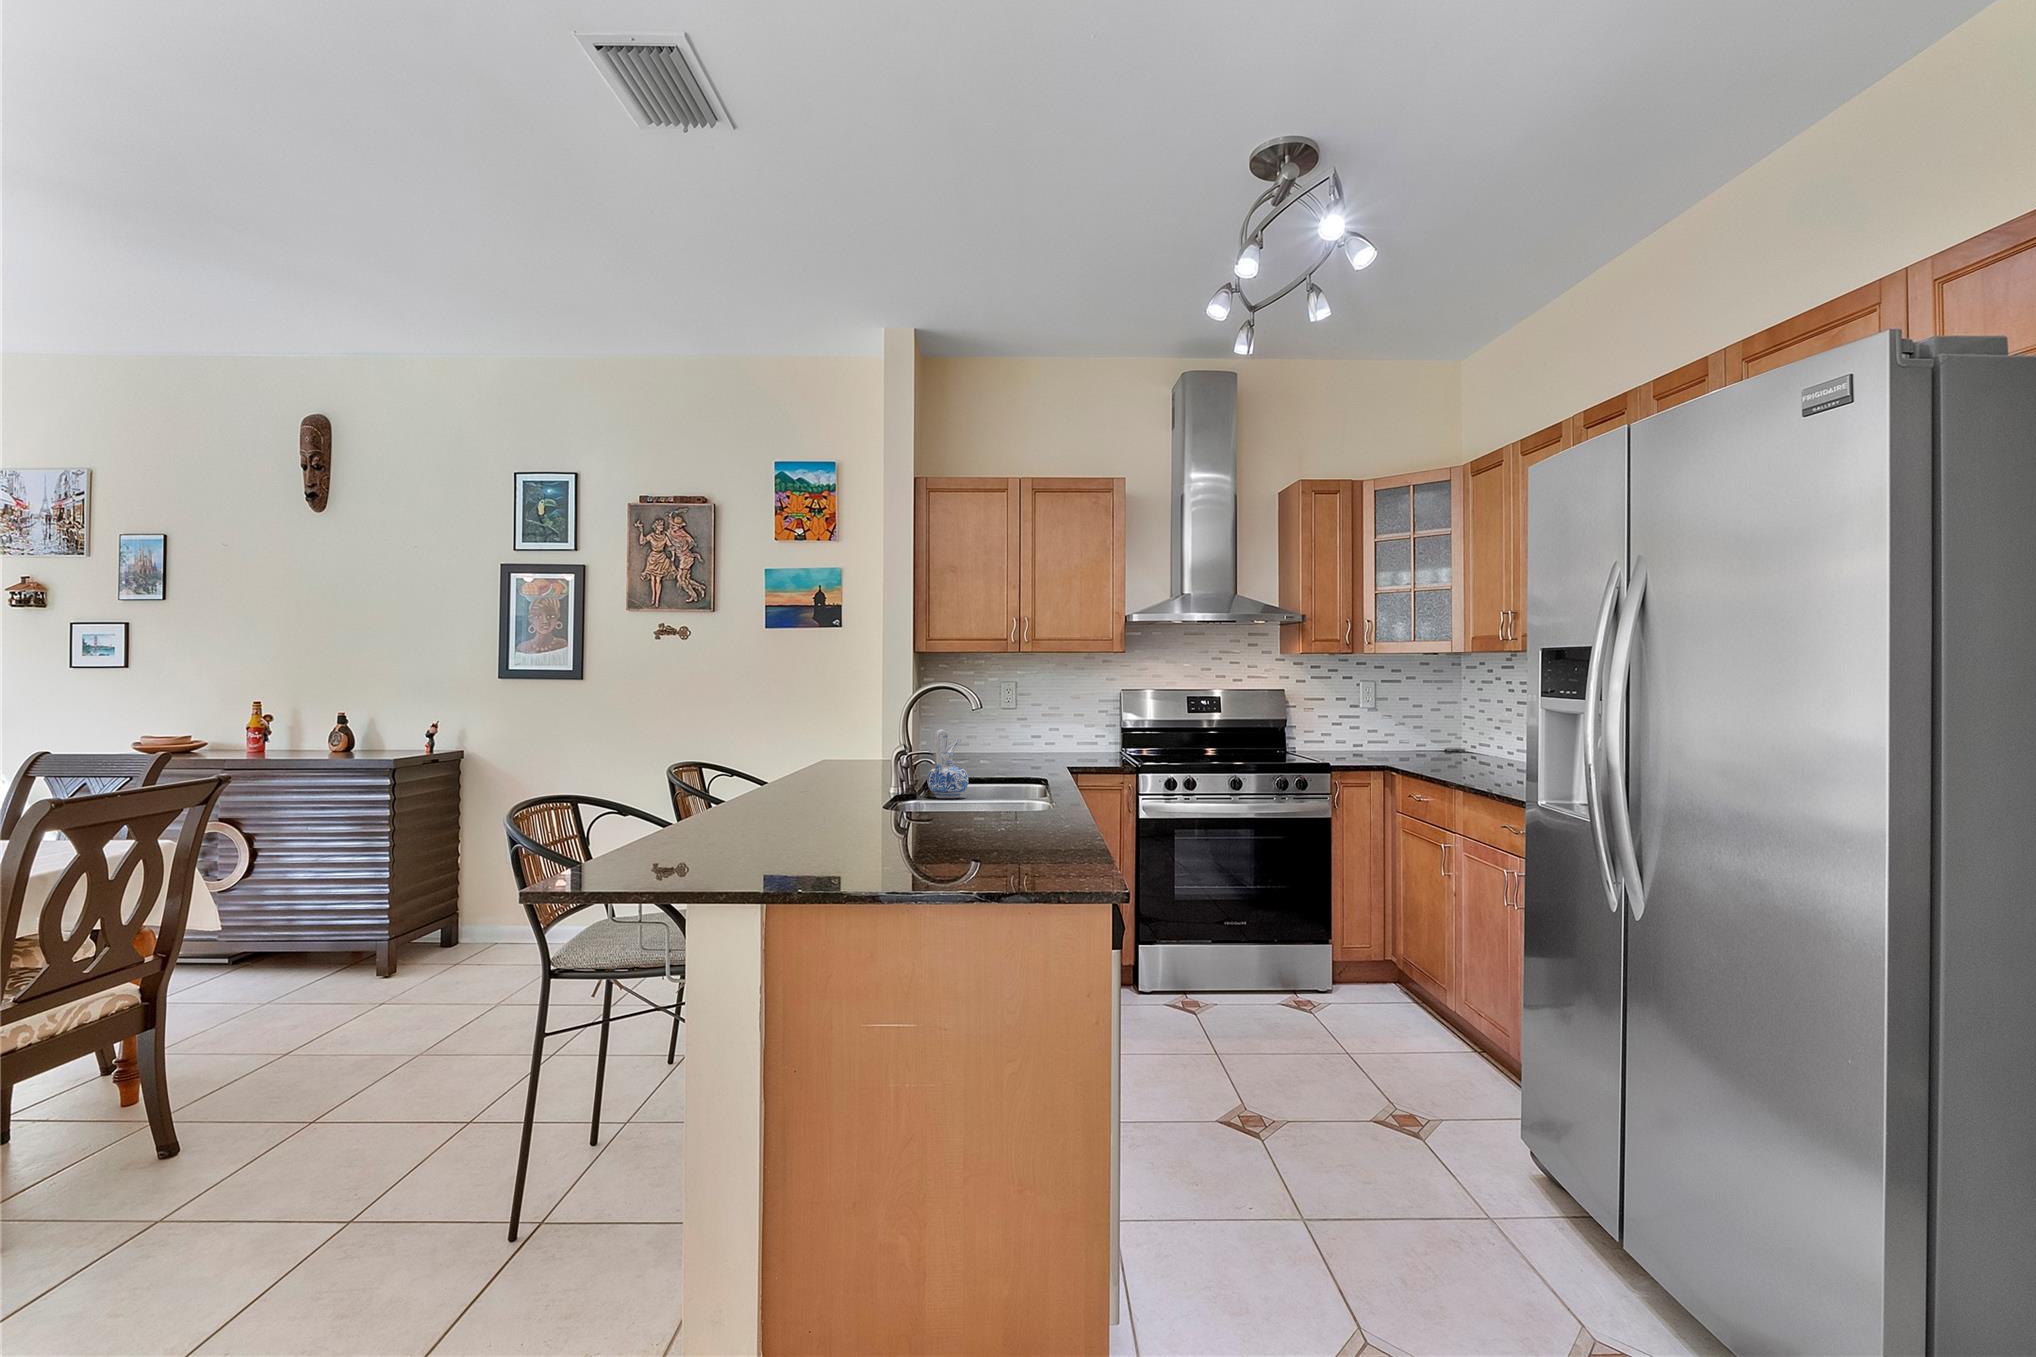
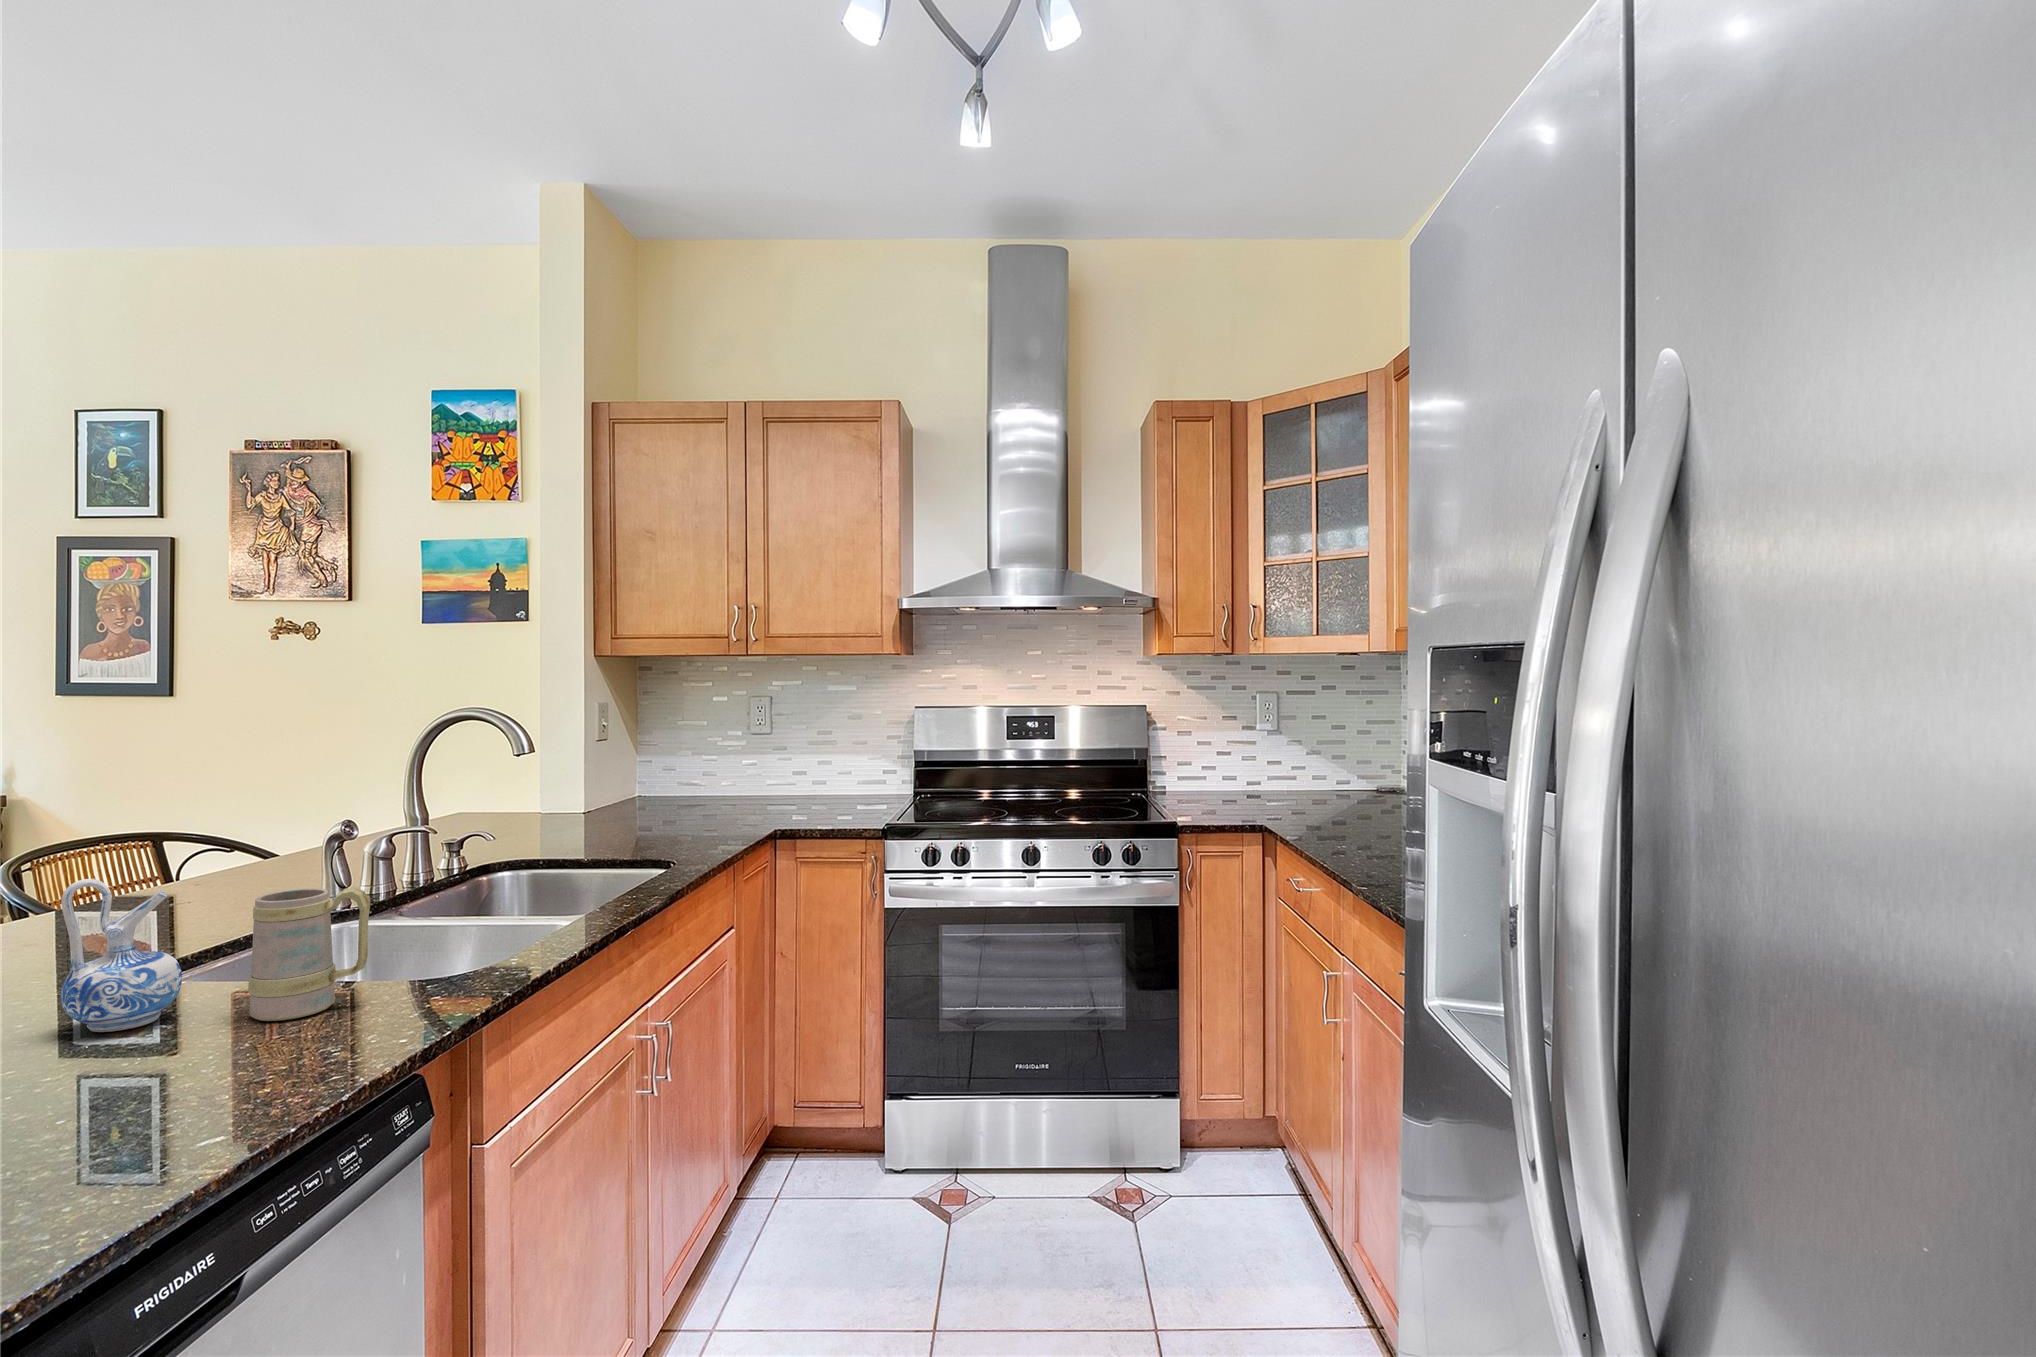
mug: none [993,740,1039,798] -> present [248,887,370,1021]

